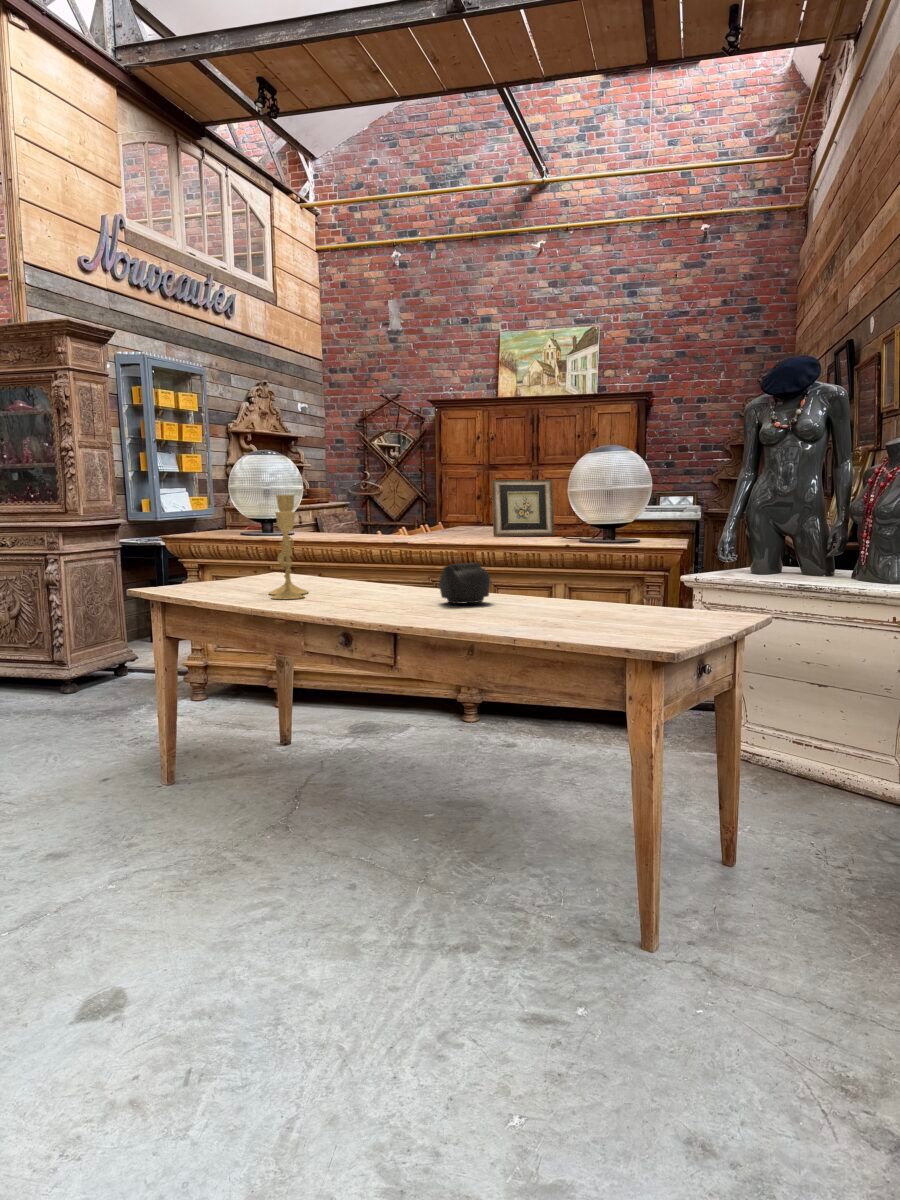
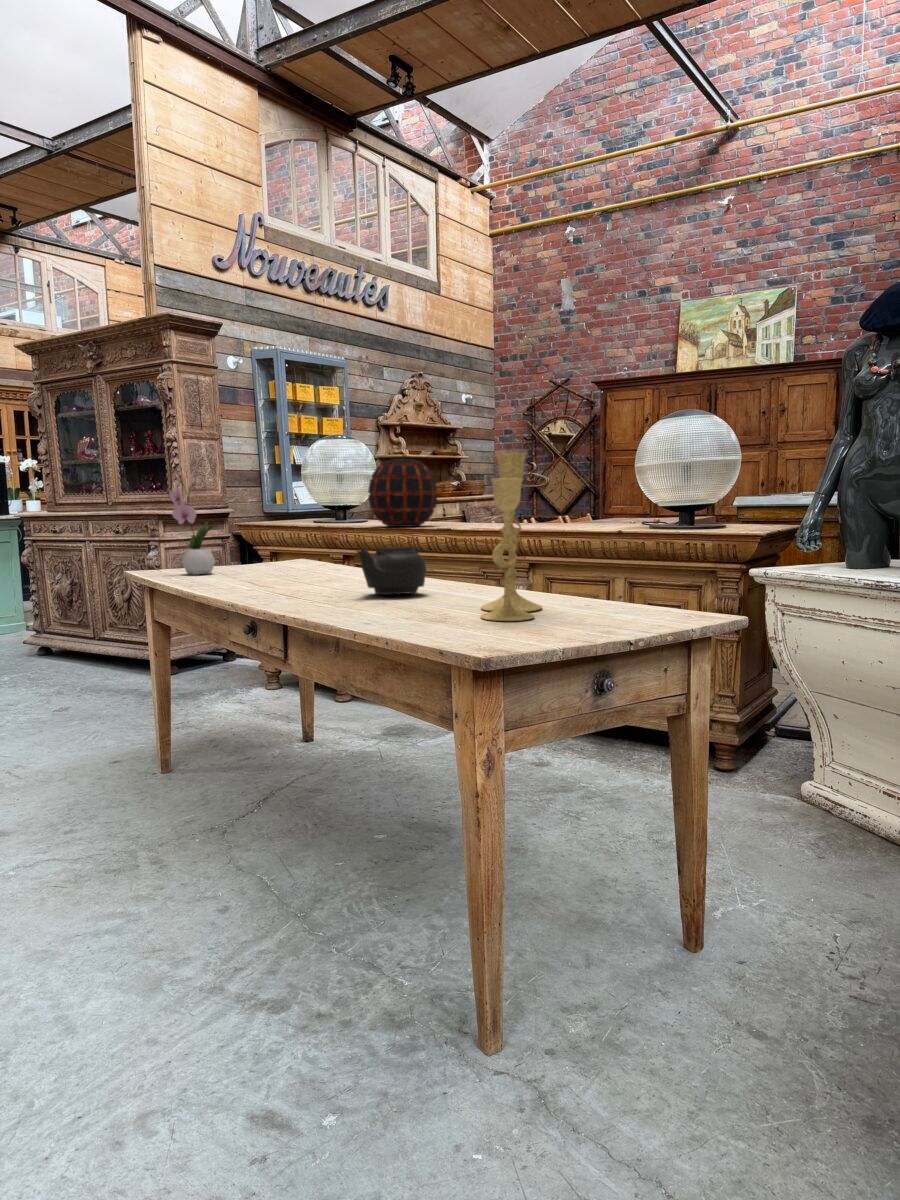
decorative vase: none [315,479,381,542] -> present [368,459,437,527]
picture frame: present [492,479,555,536] -> none [574,457,647,522]
candlestick: present [269,495,308,599] -> present [481,453,542,621]
flower arrangement: none [185,496,231,592] -> present [170,475,217,575]

